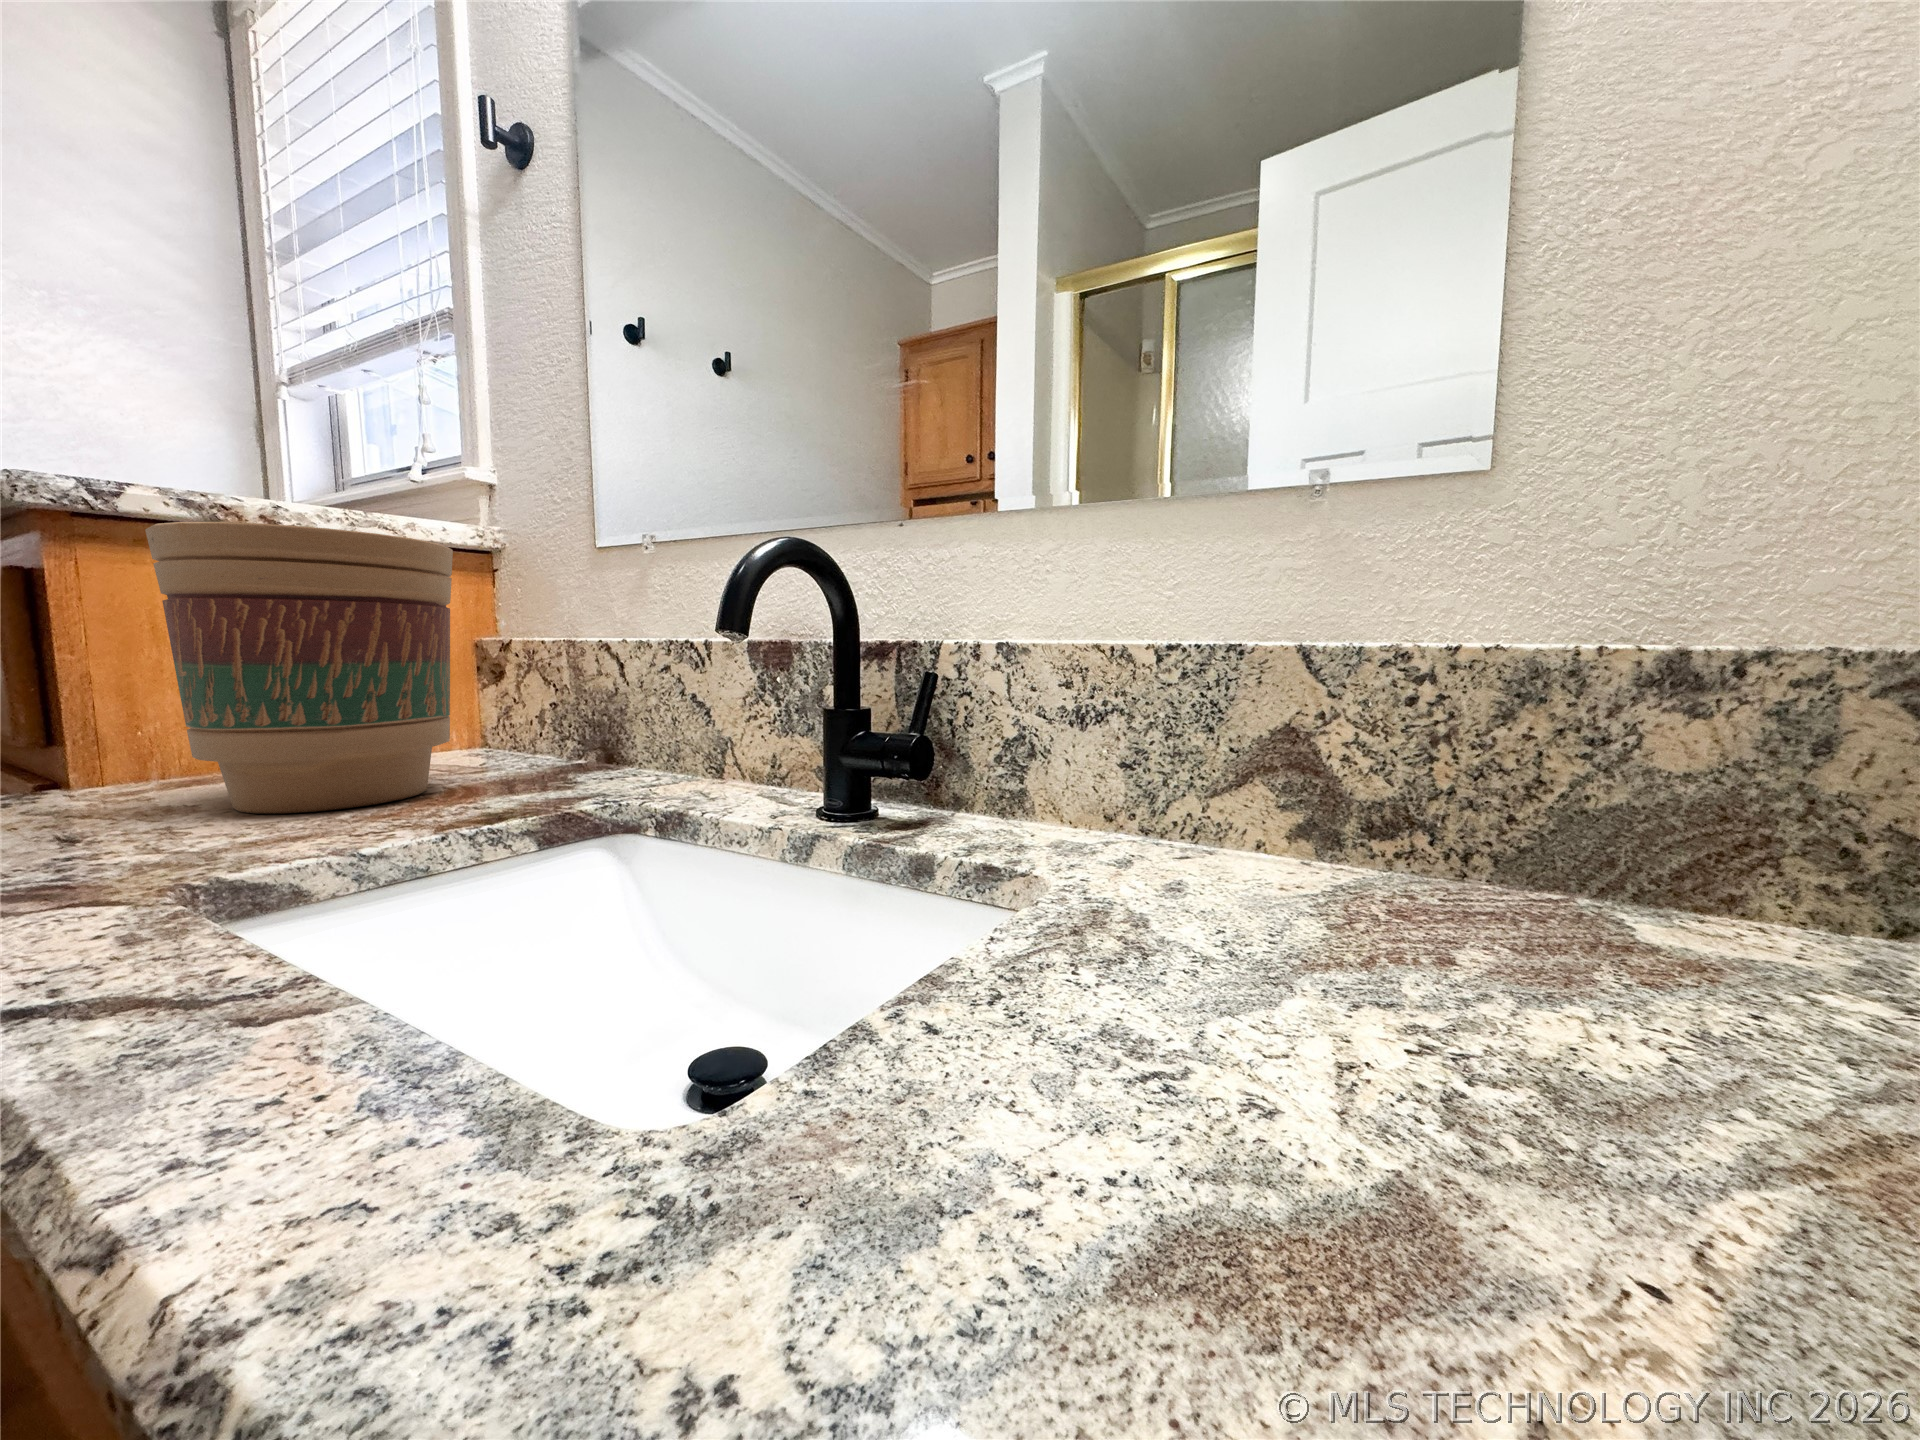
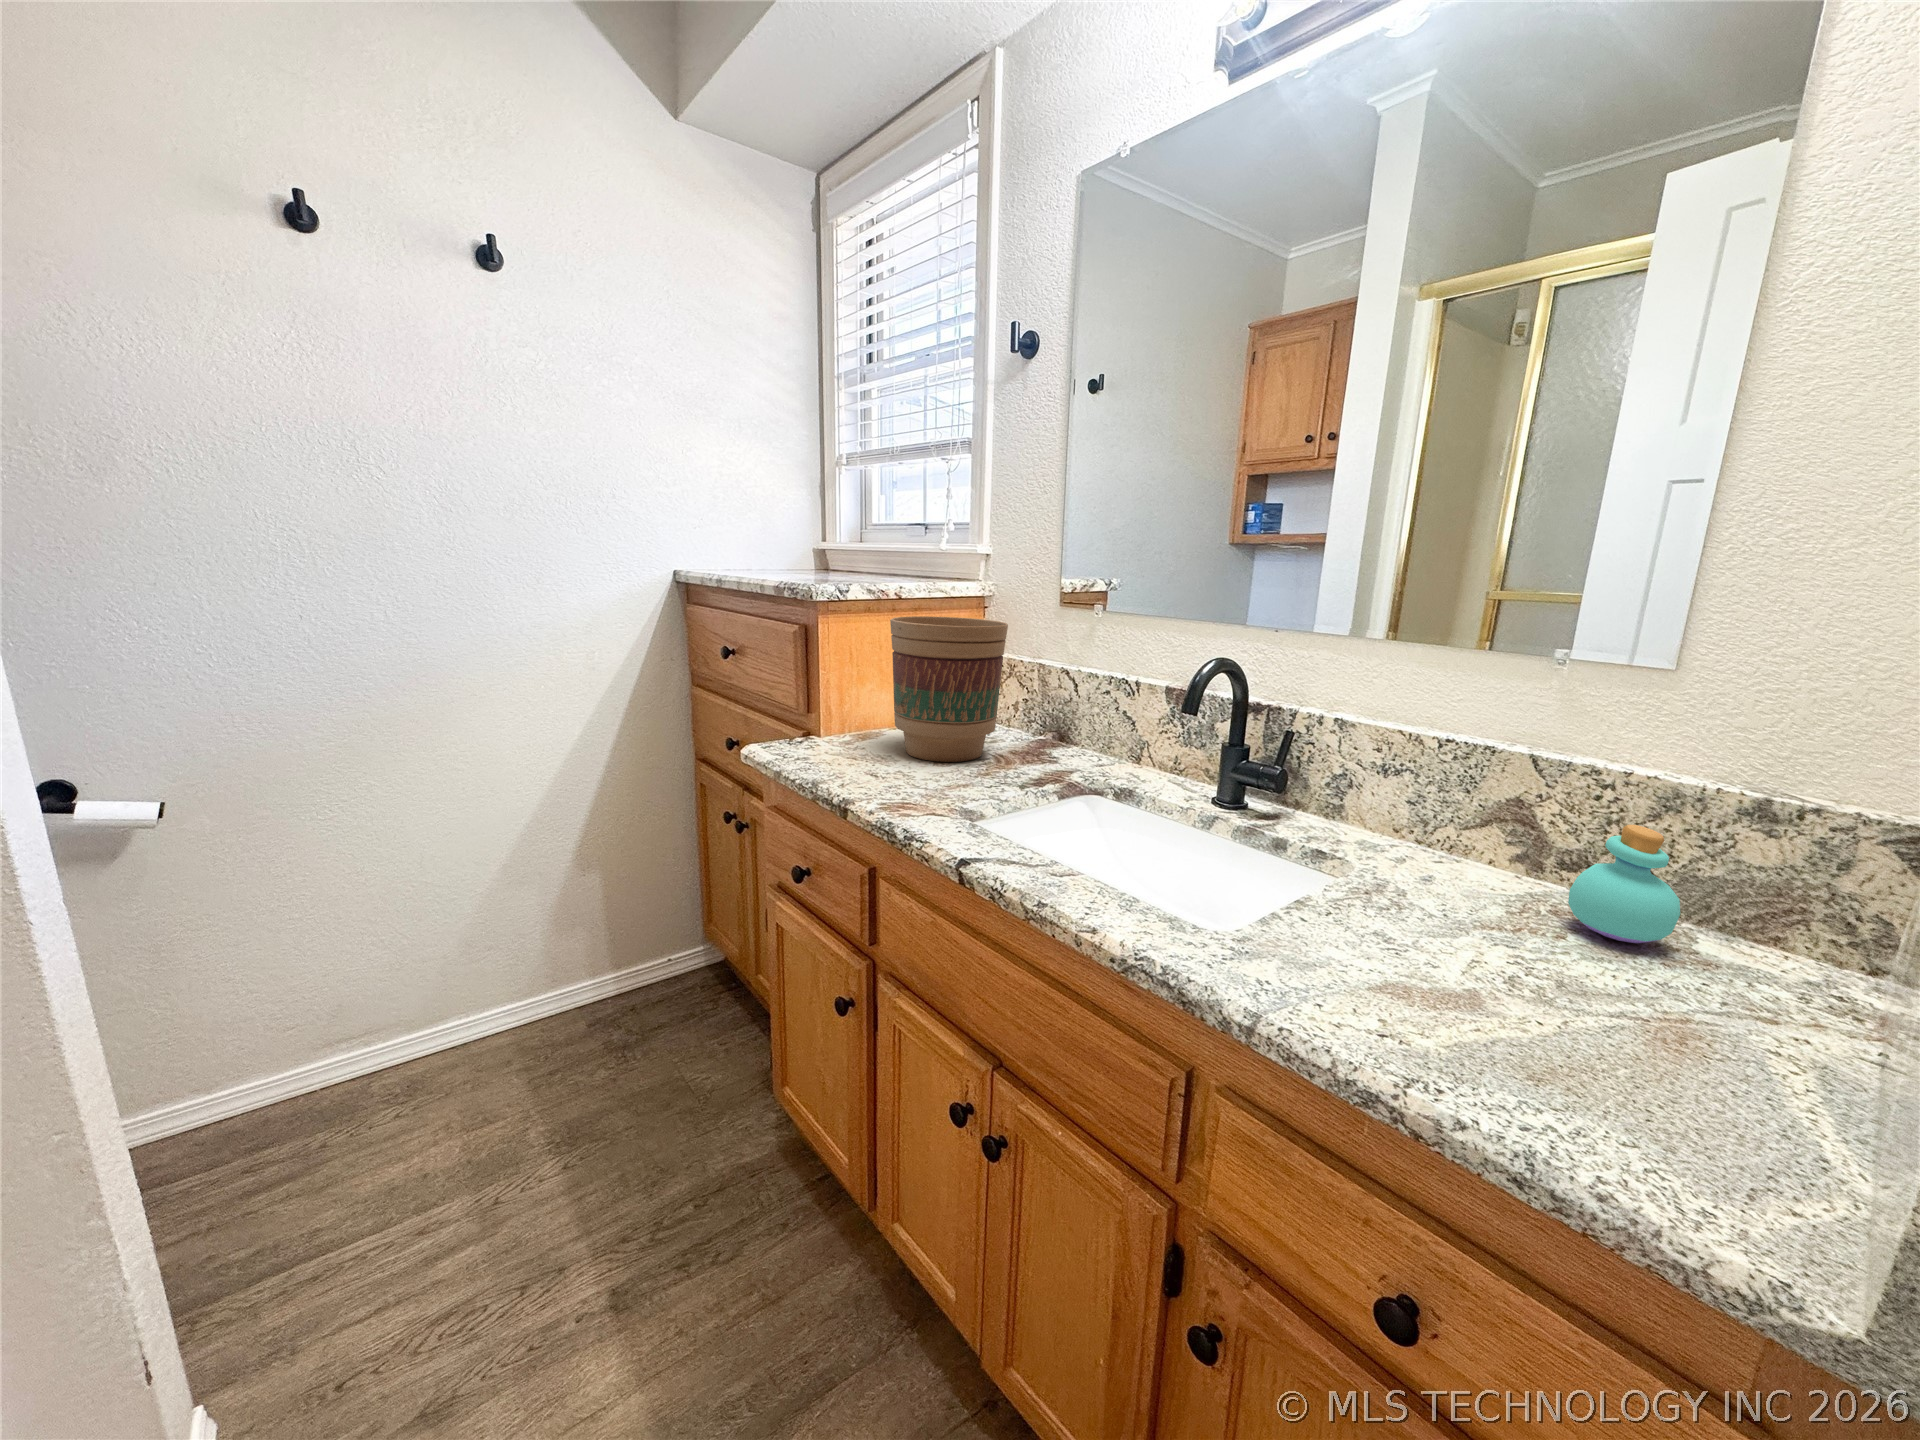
perfume bottle: none [1438,712,1664,959] -> present [1568,824,1680,943]

